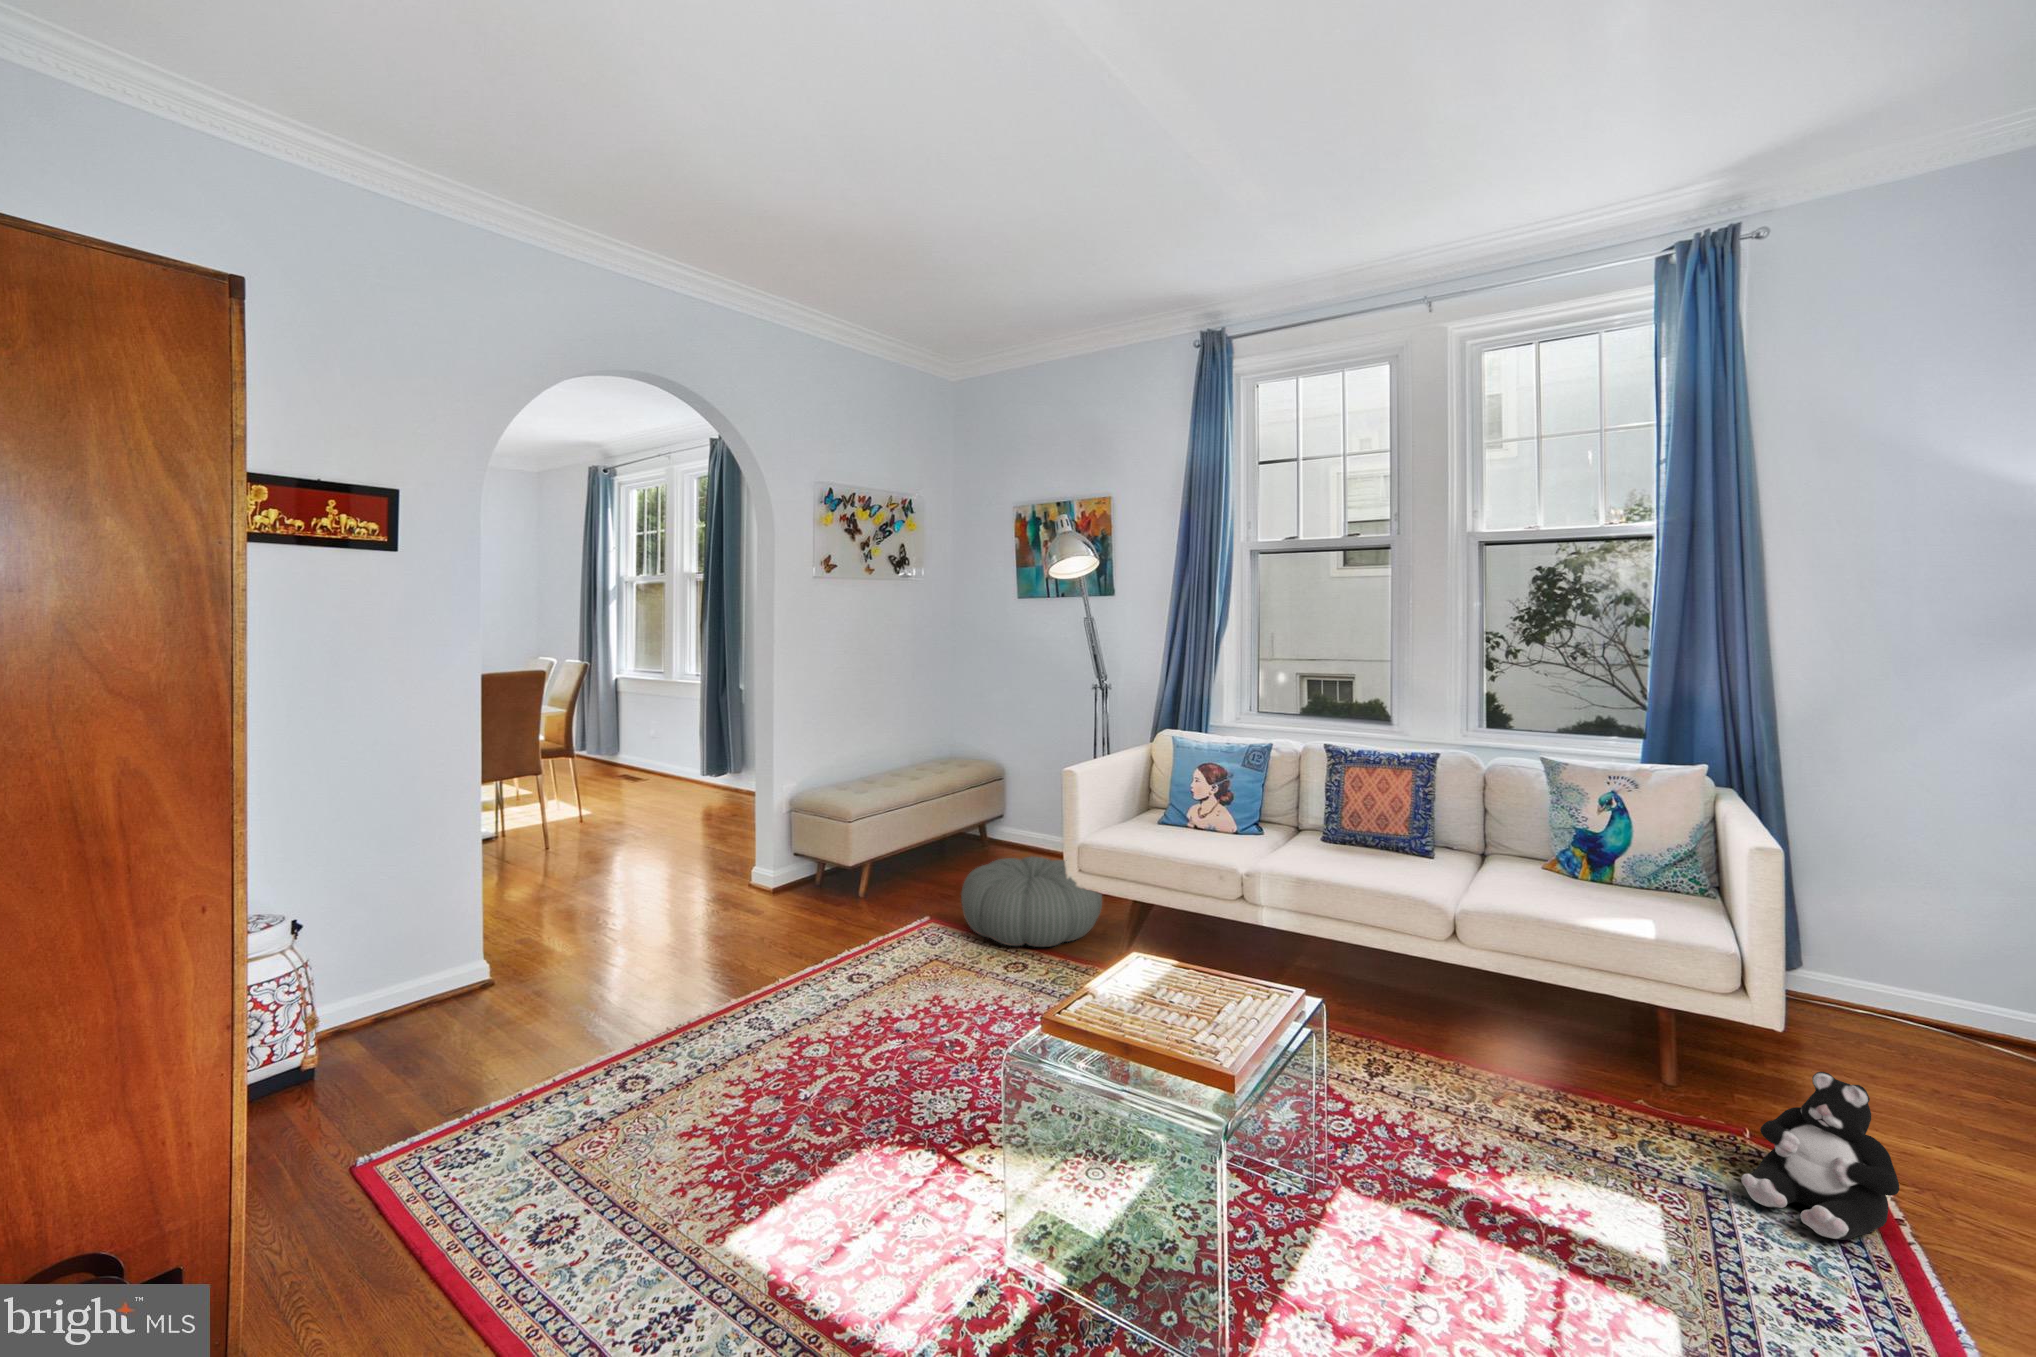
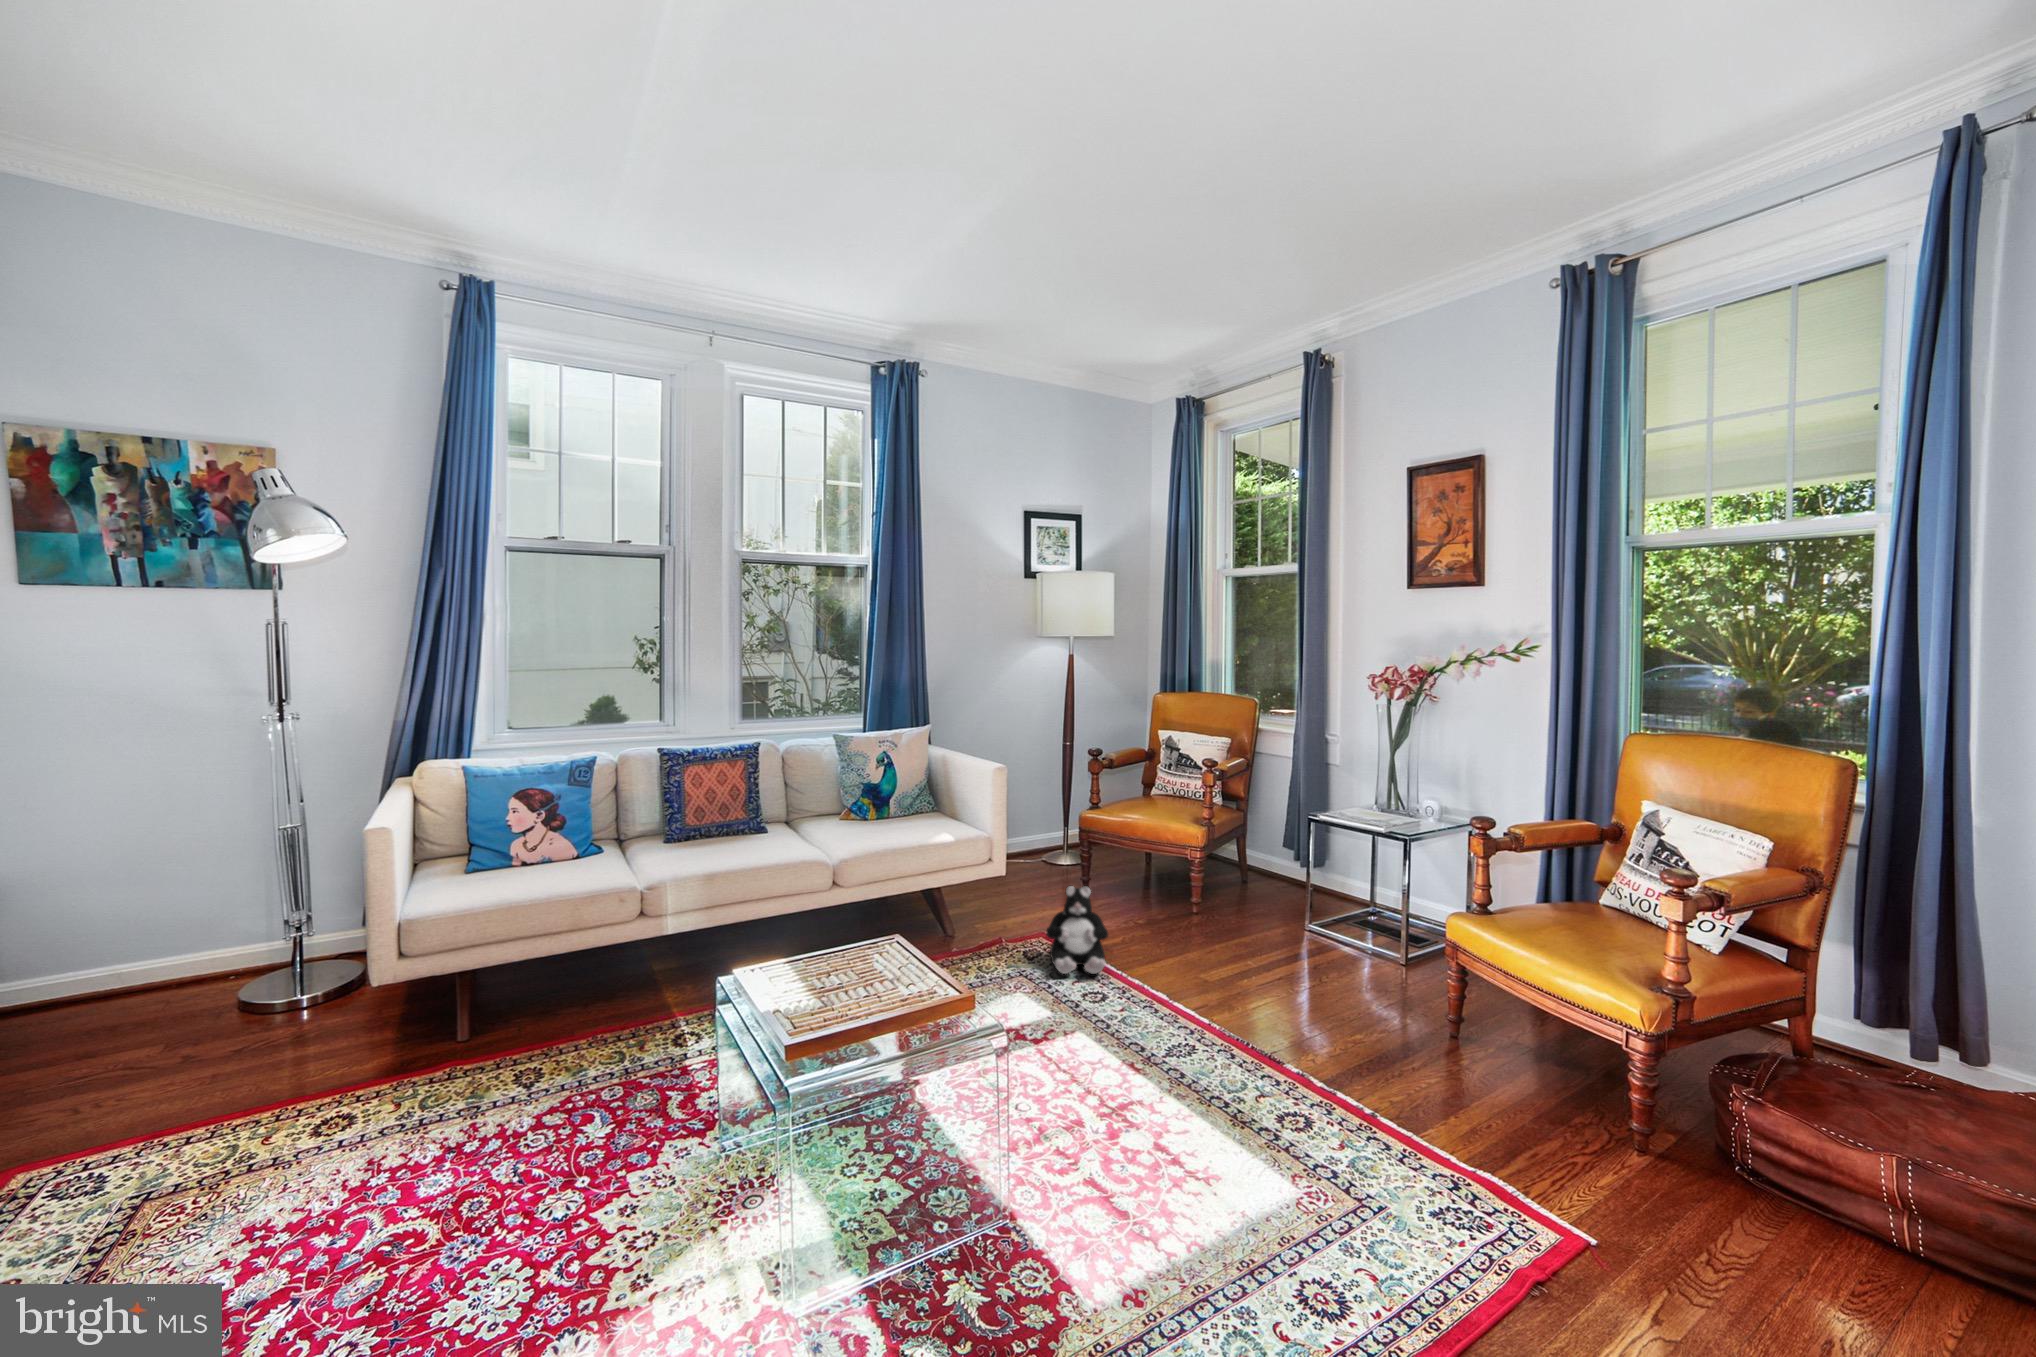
pouf: present [961,856,1102,947] -> none [160,960,427,1110]

